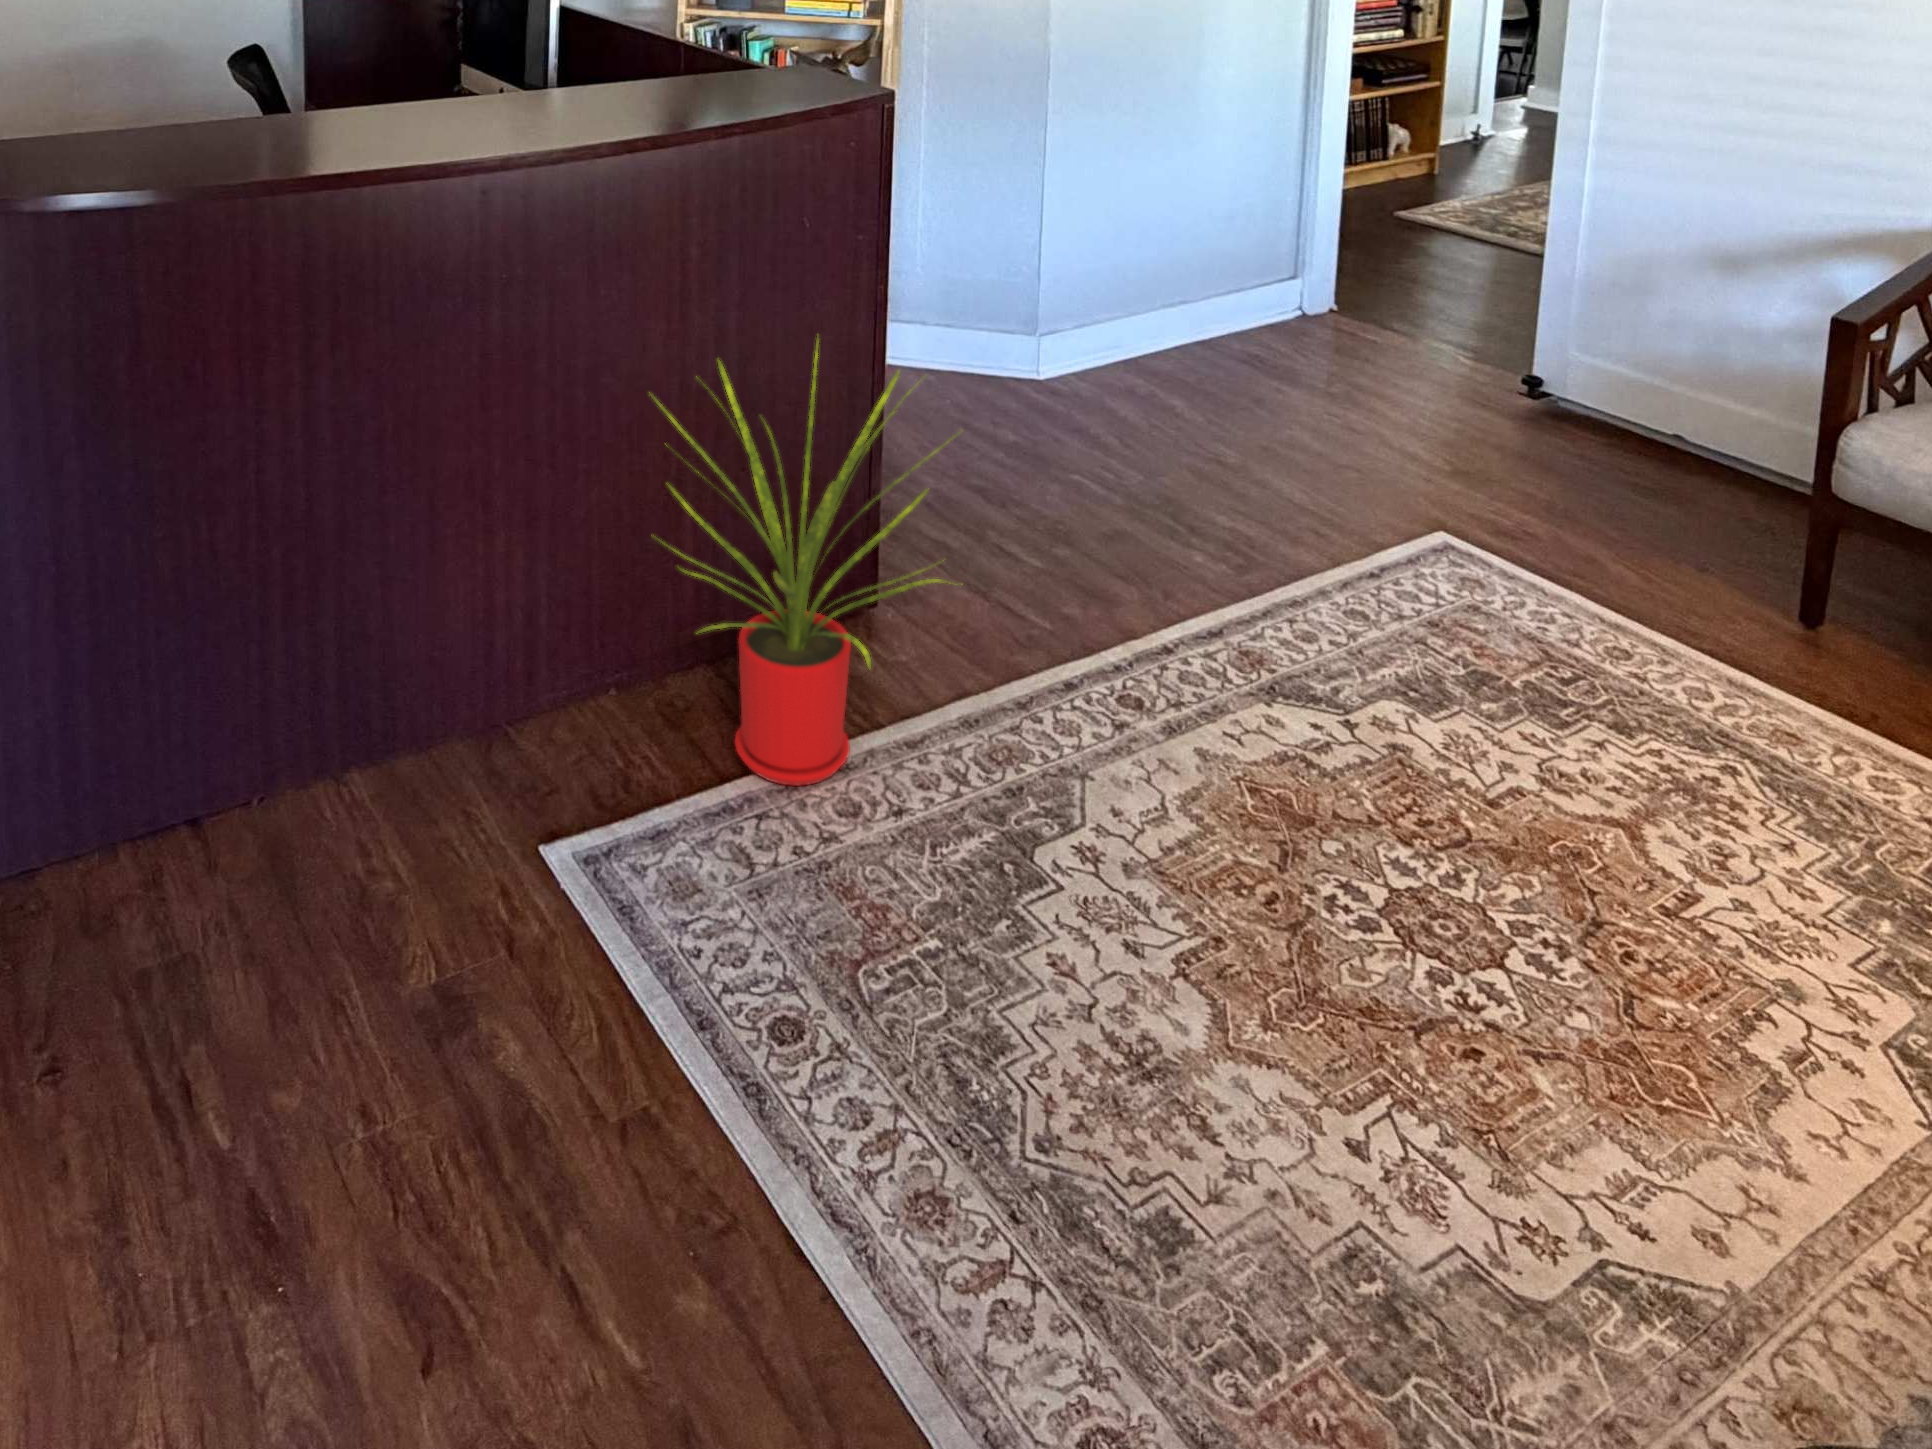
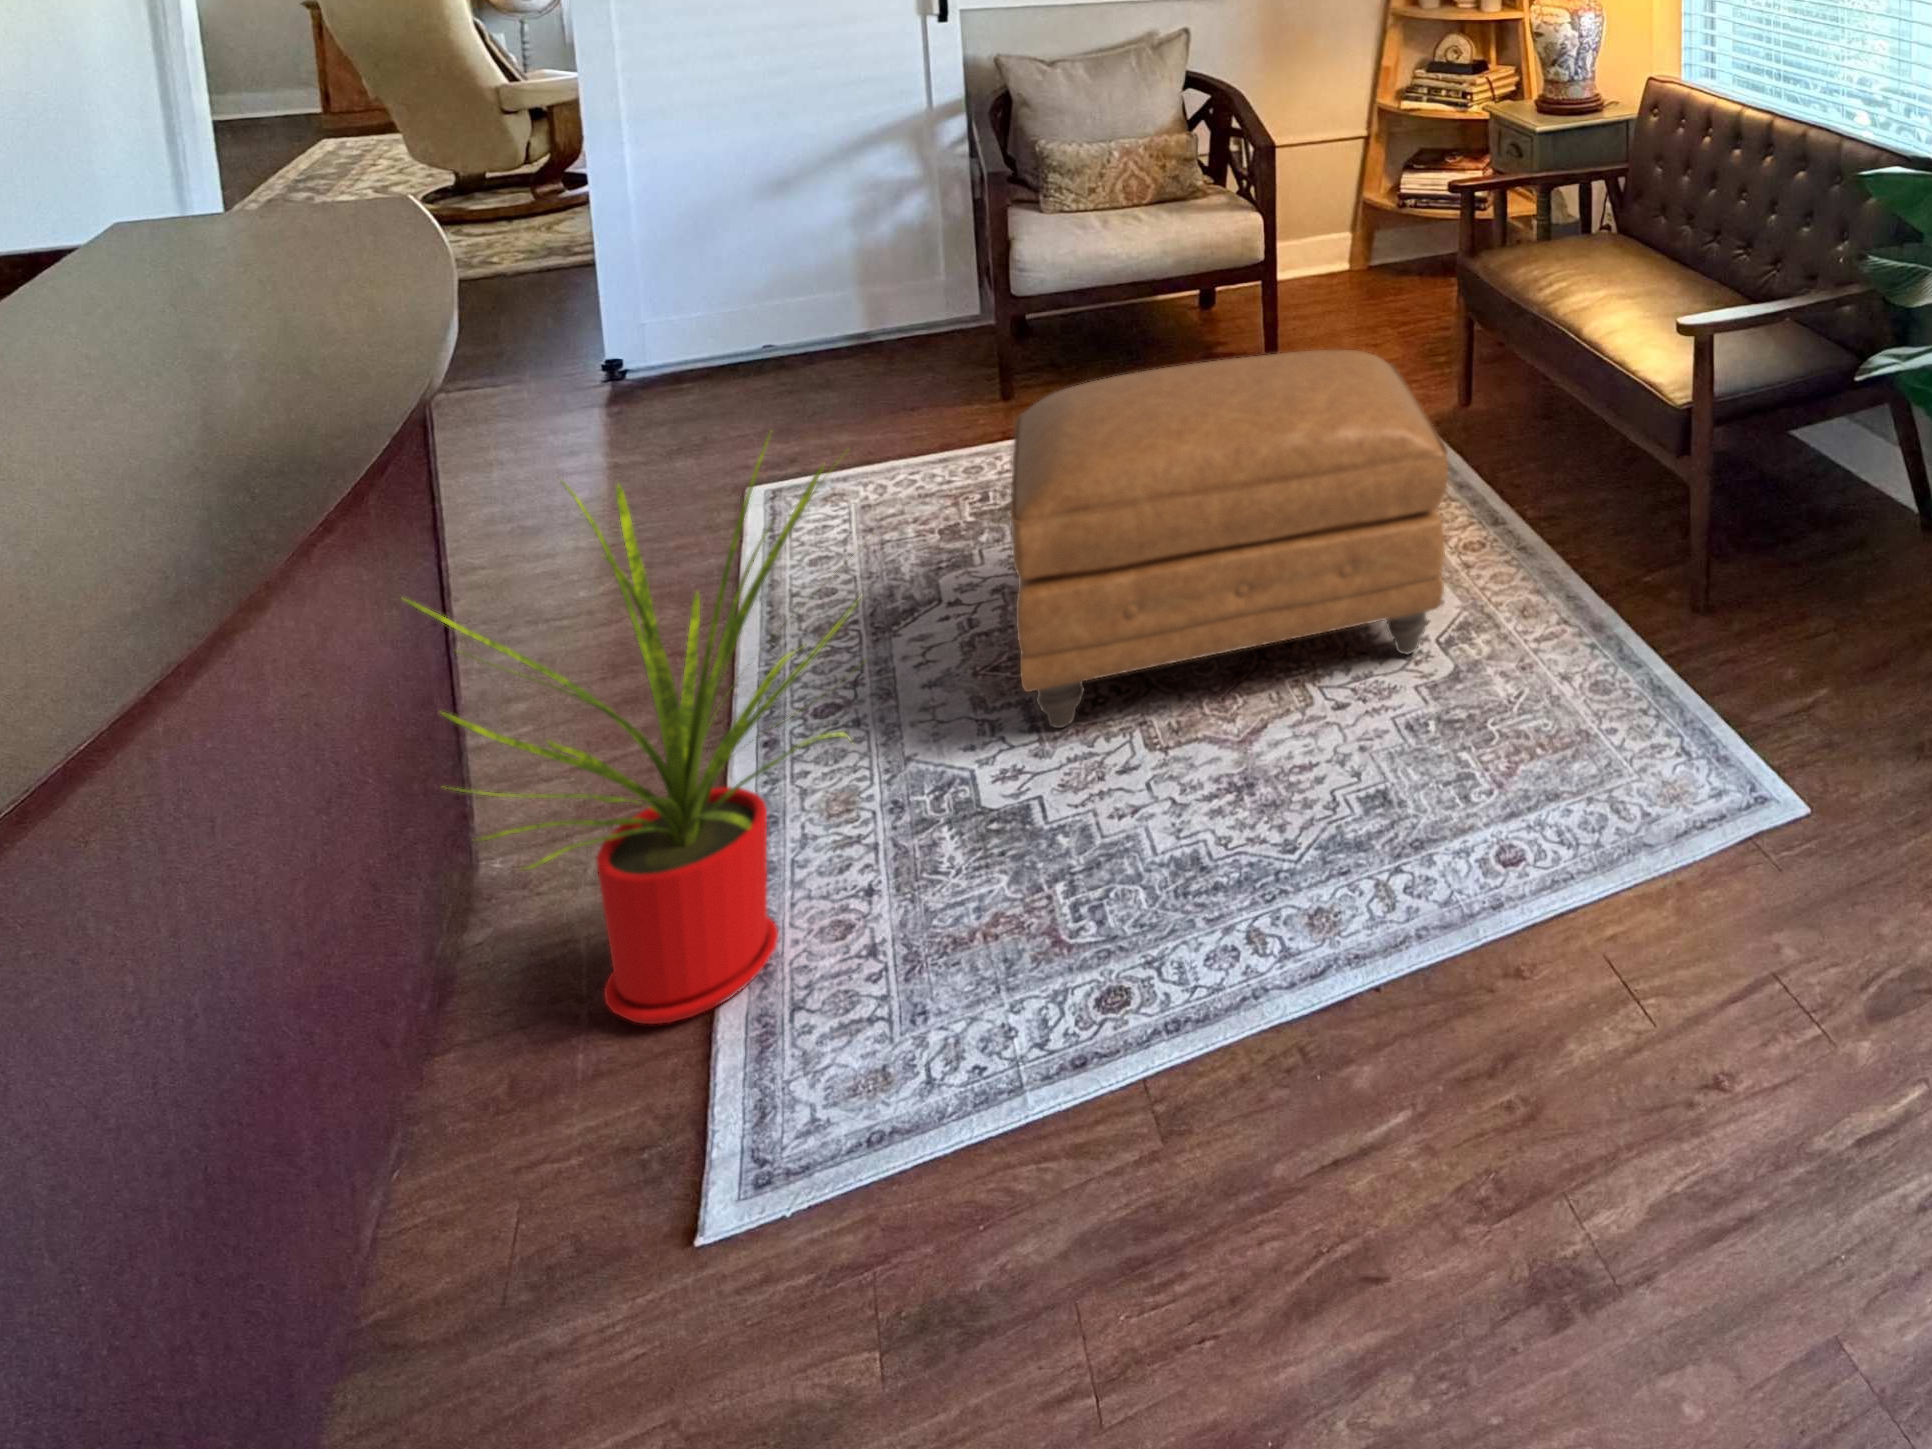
ottoman: none [1123,547,1884,1222] -> present [1010,350,1448,728]

